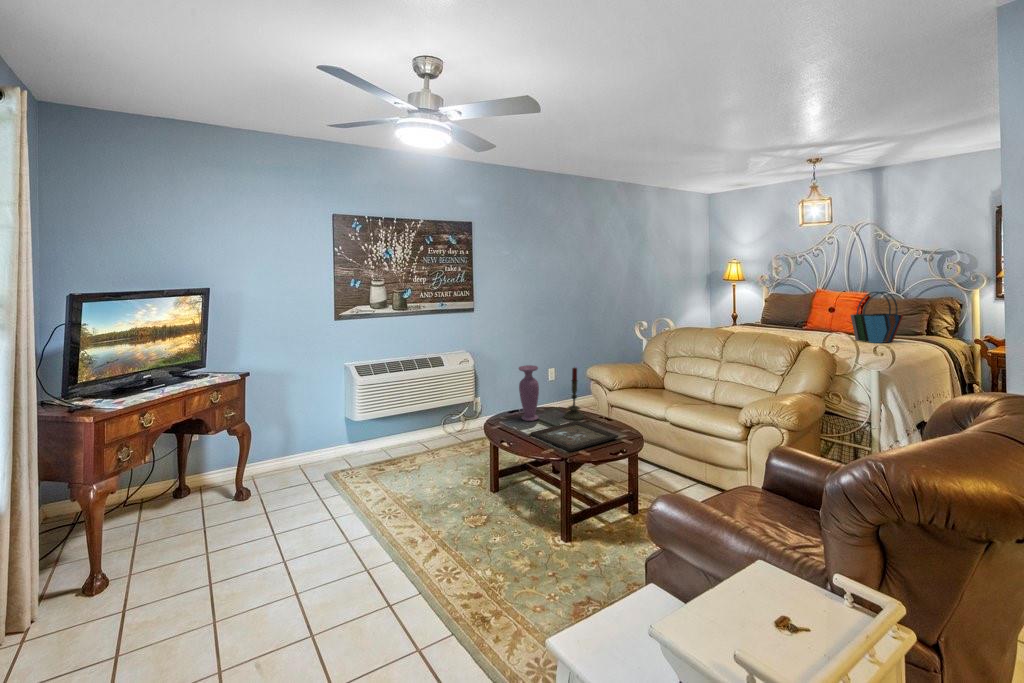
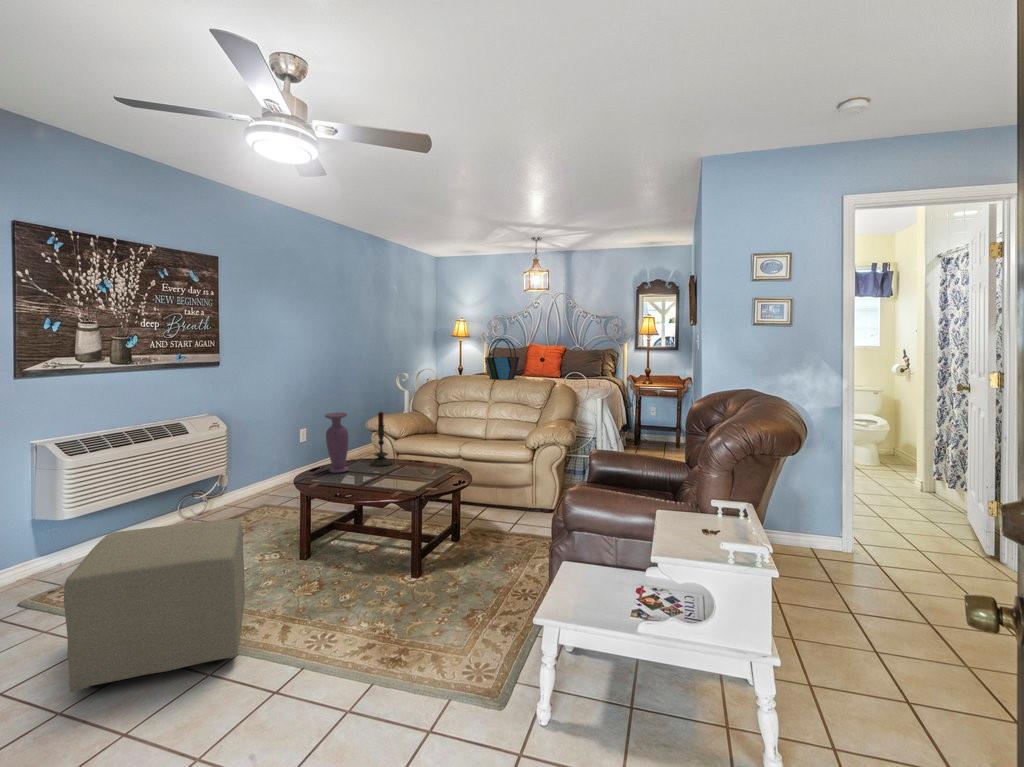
tote bag: present [851,292,903,343] -> present [485,339,519,380]
tray: present [530,421,618,451] -> none [357,465,442,488]
ottoman: none [286,445,424,566] -> present [64,519,245,692]

